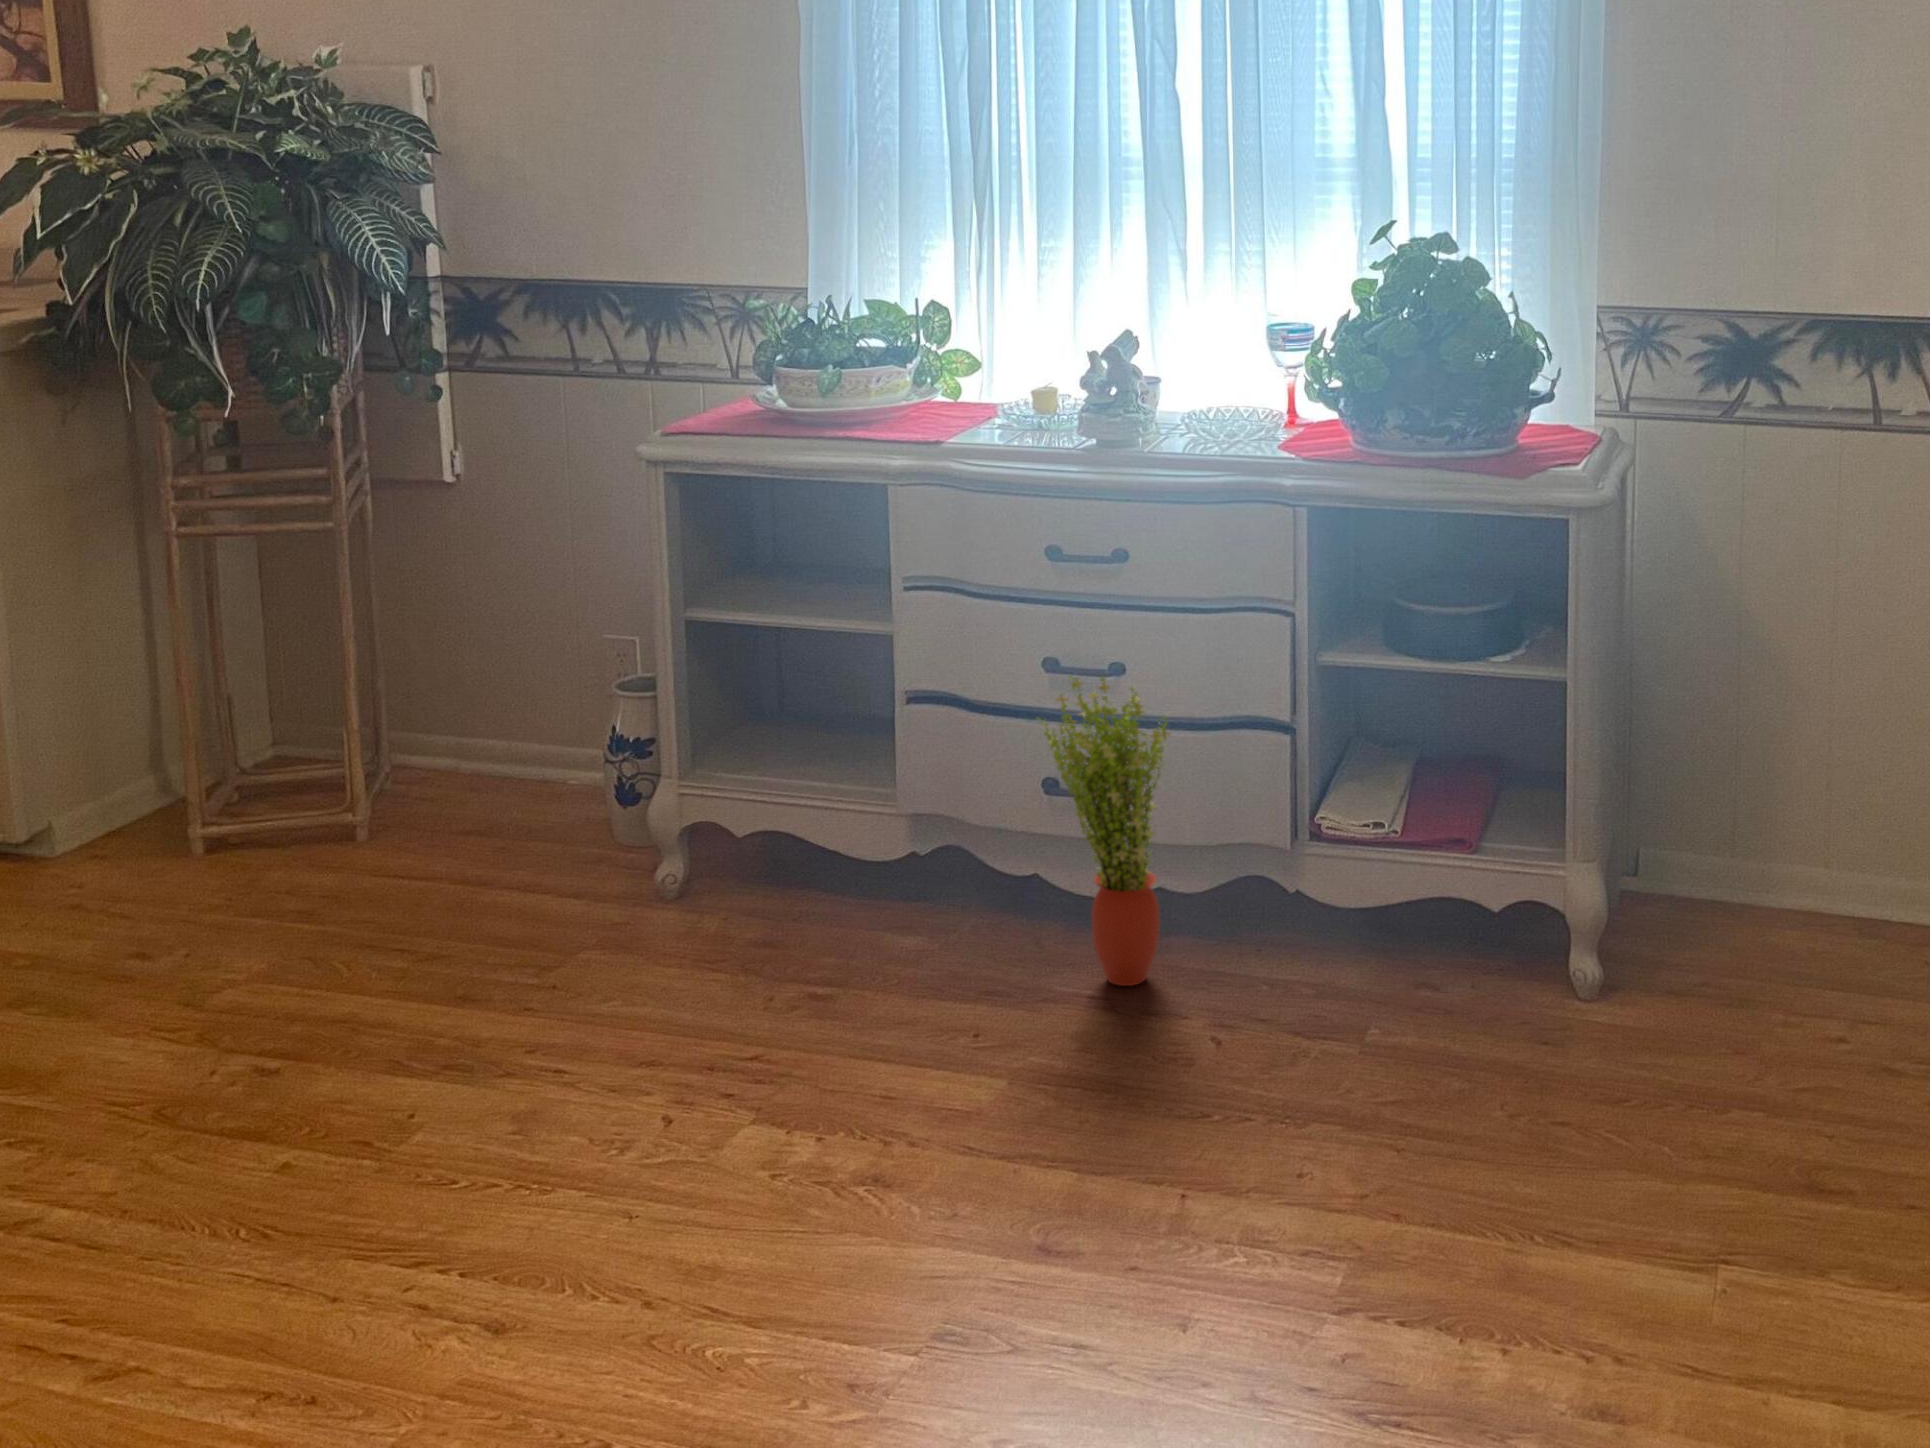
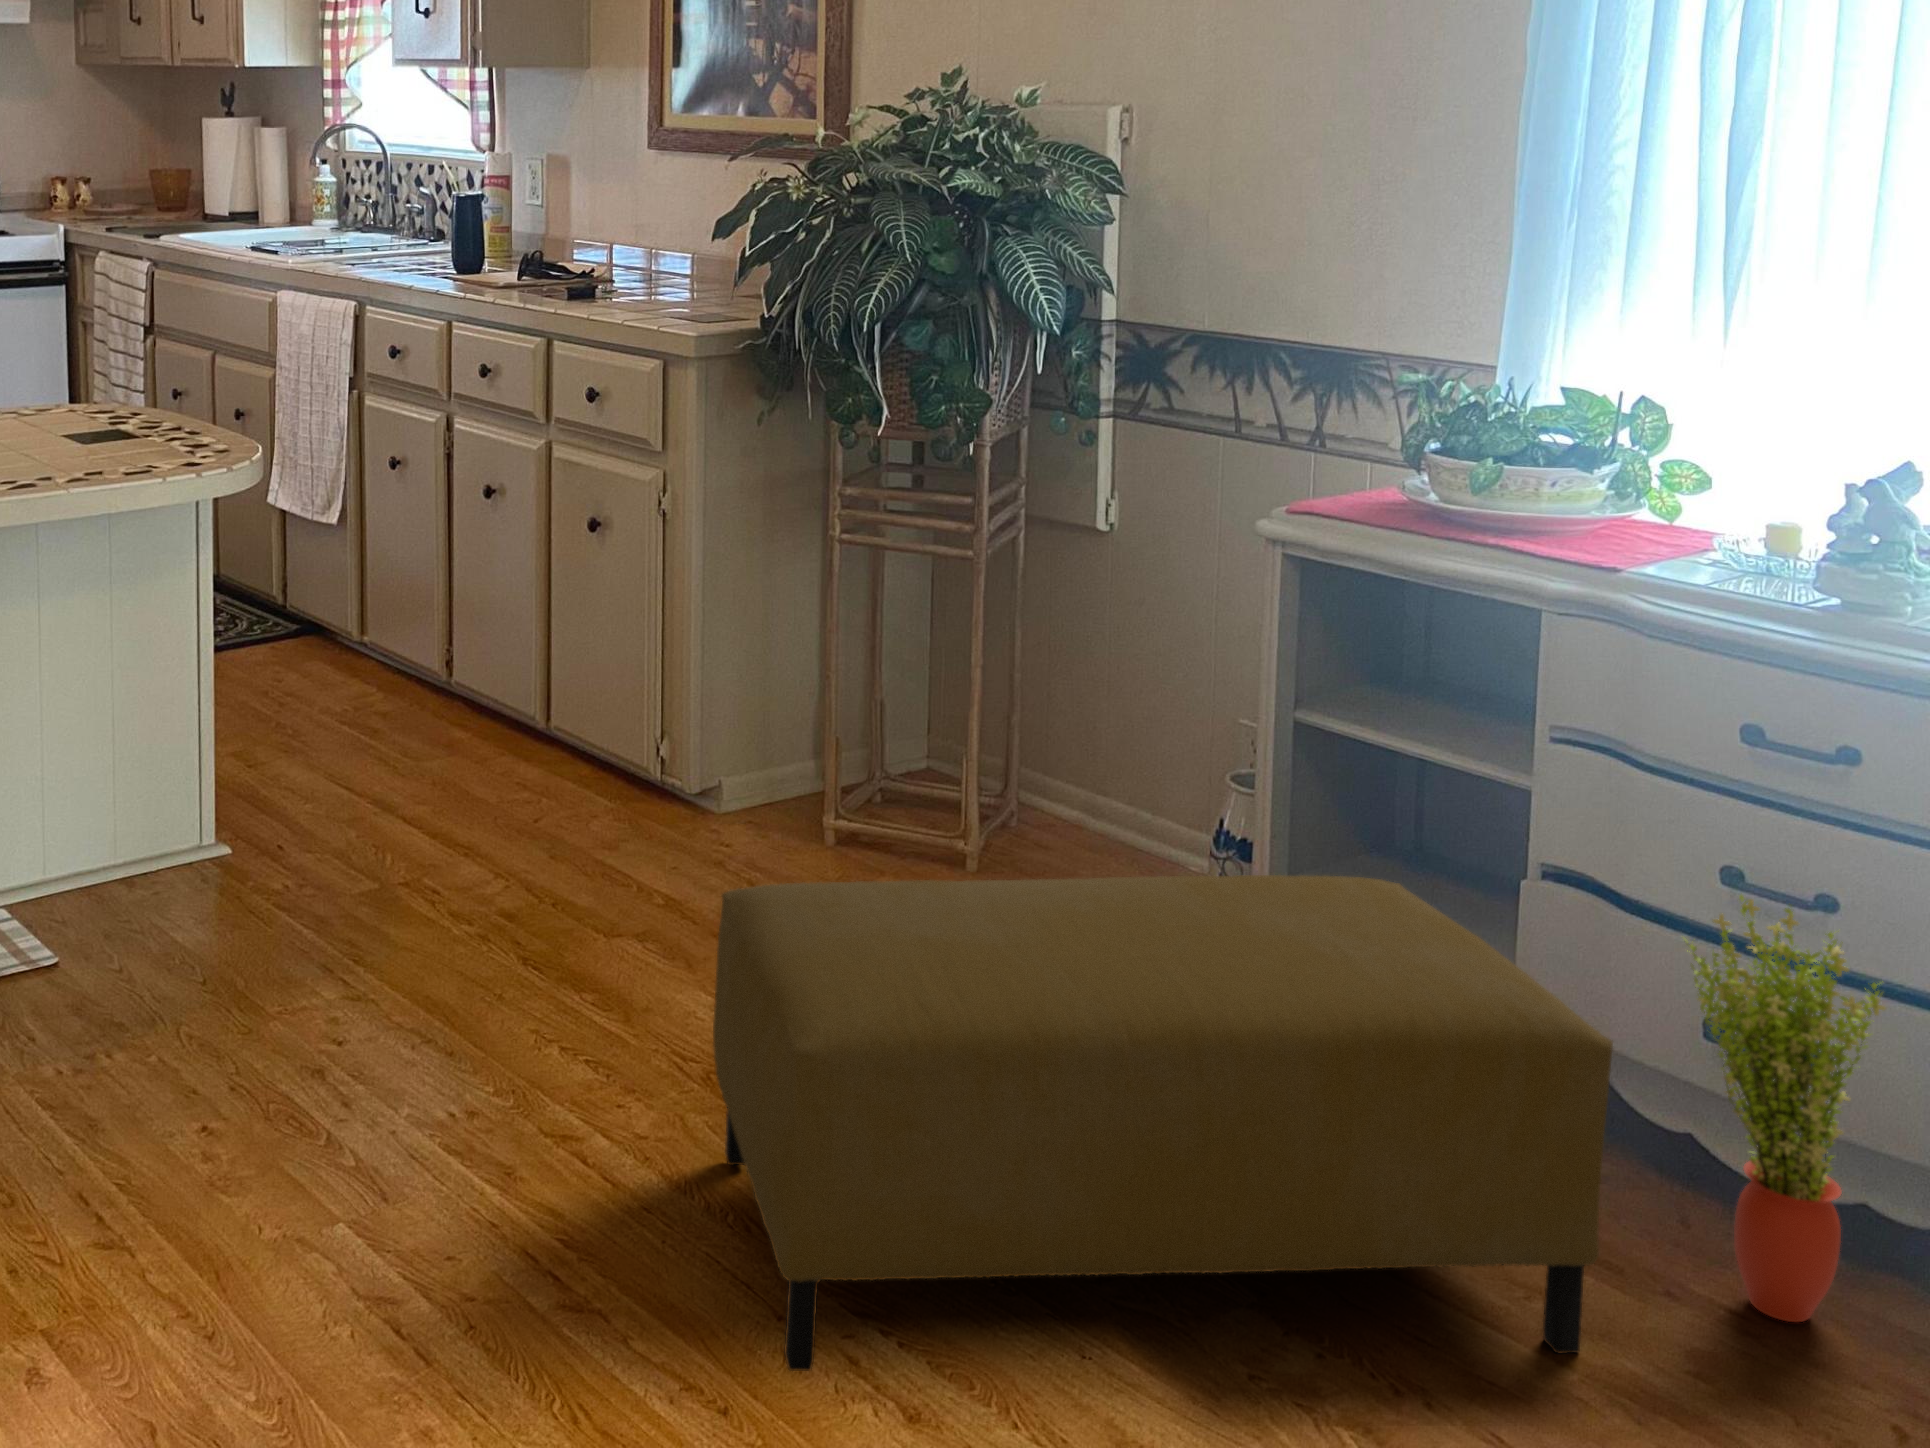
ottoman: none [217,735,1023,1326] -> present [713,875,1613,1371]

